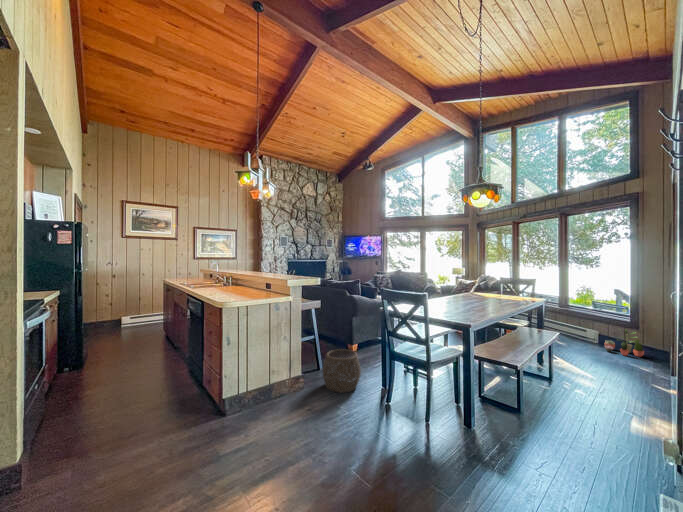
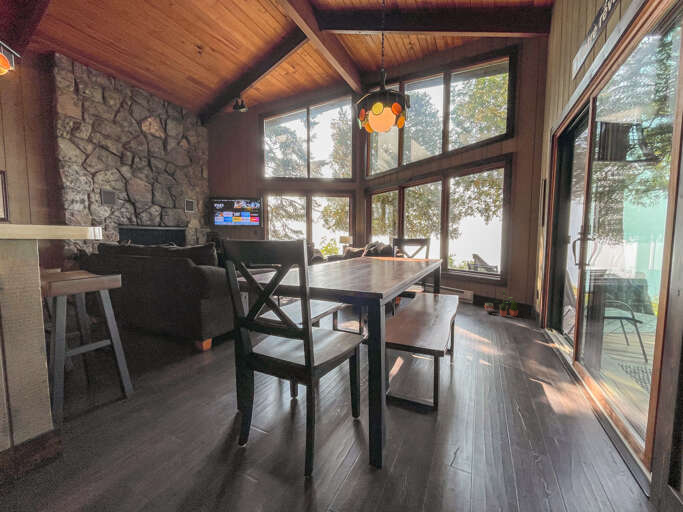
woven basket: present [323,349,361,393] -> none [117,357,200,445]

